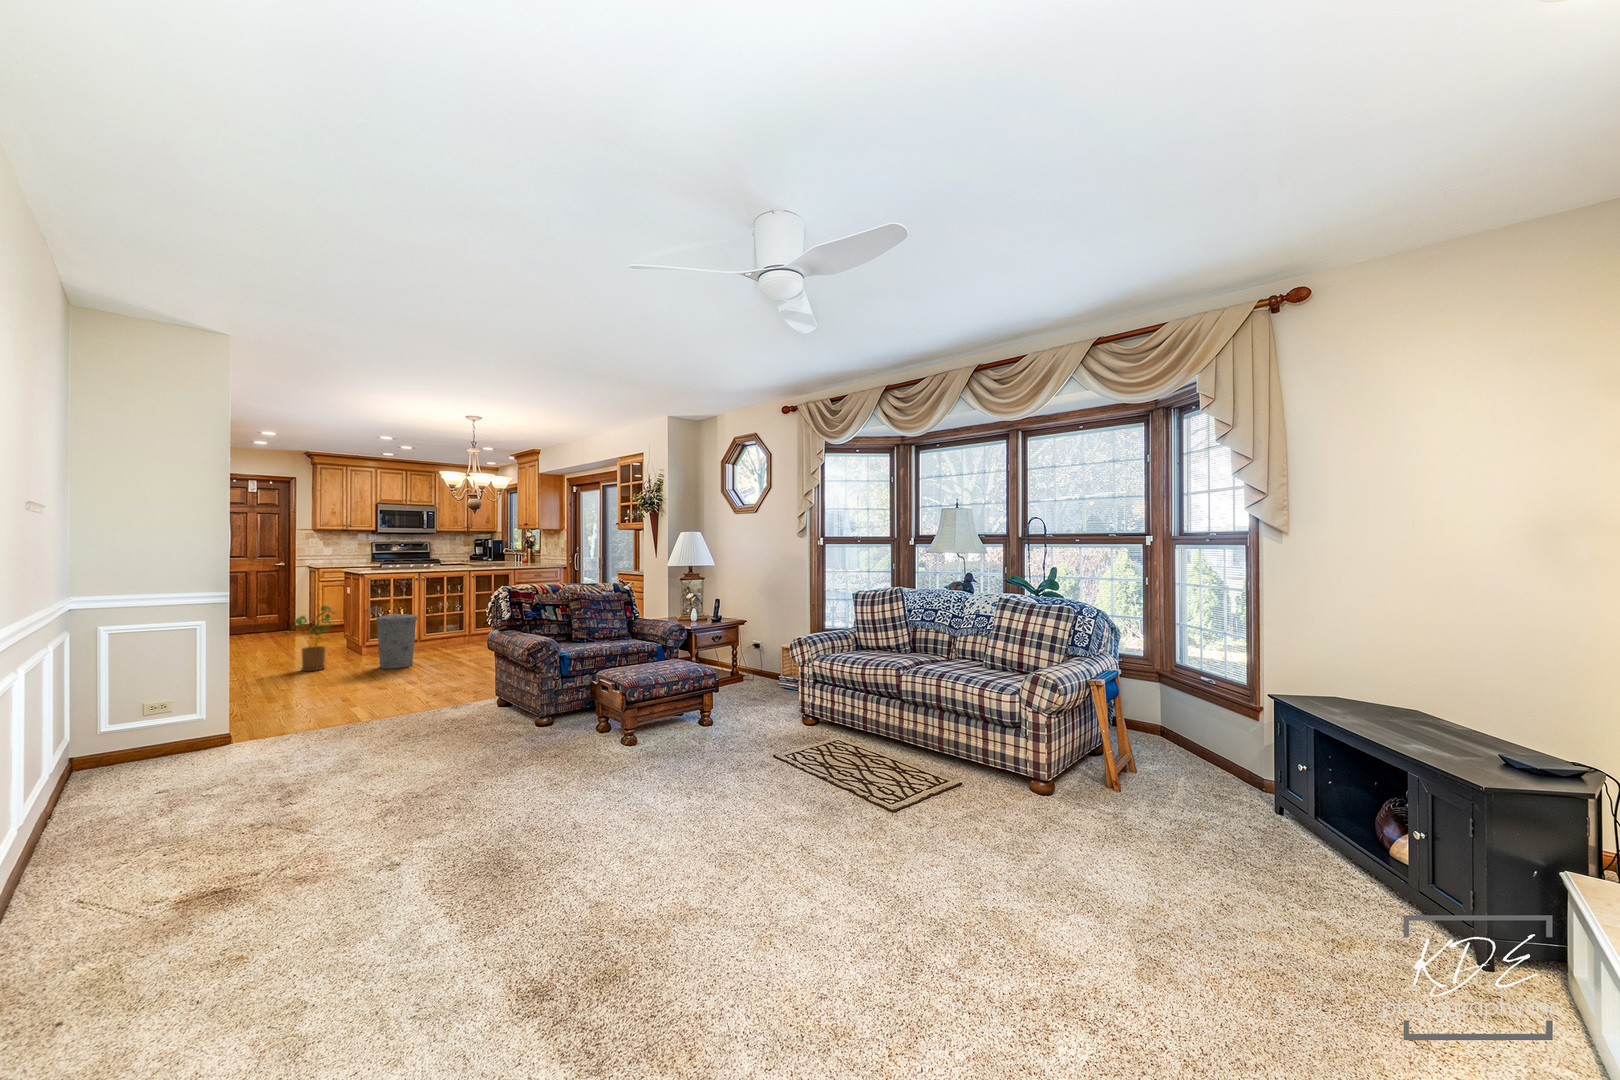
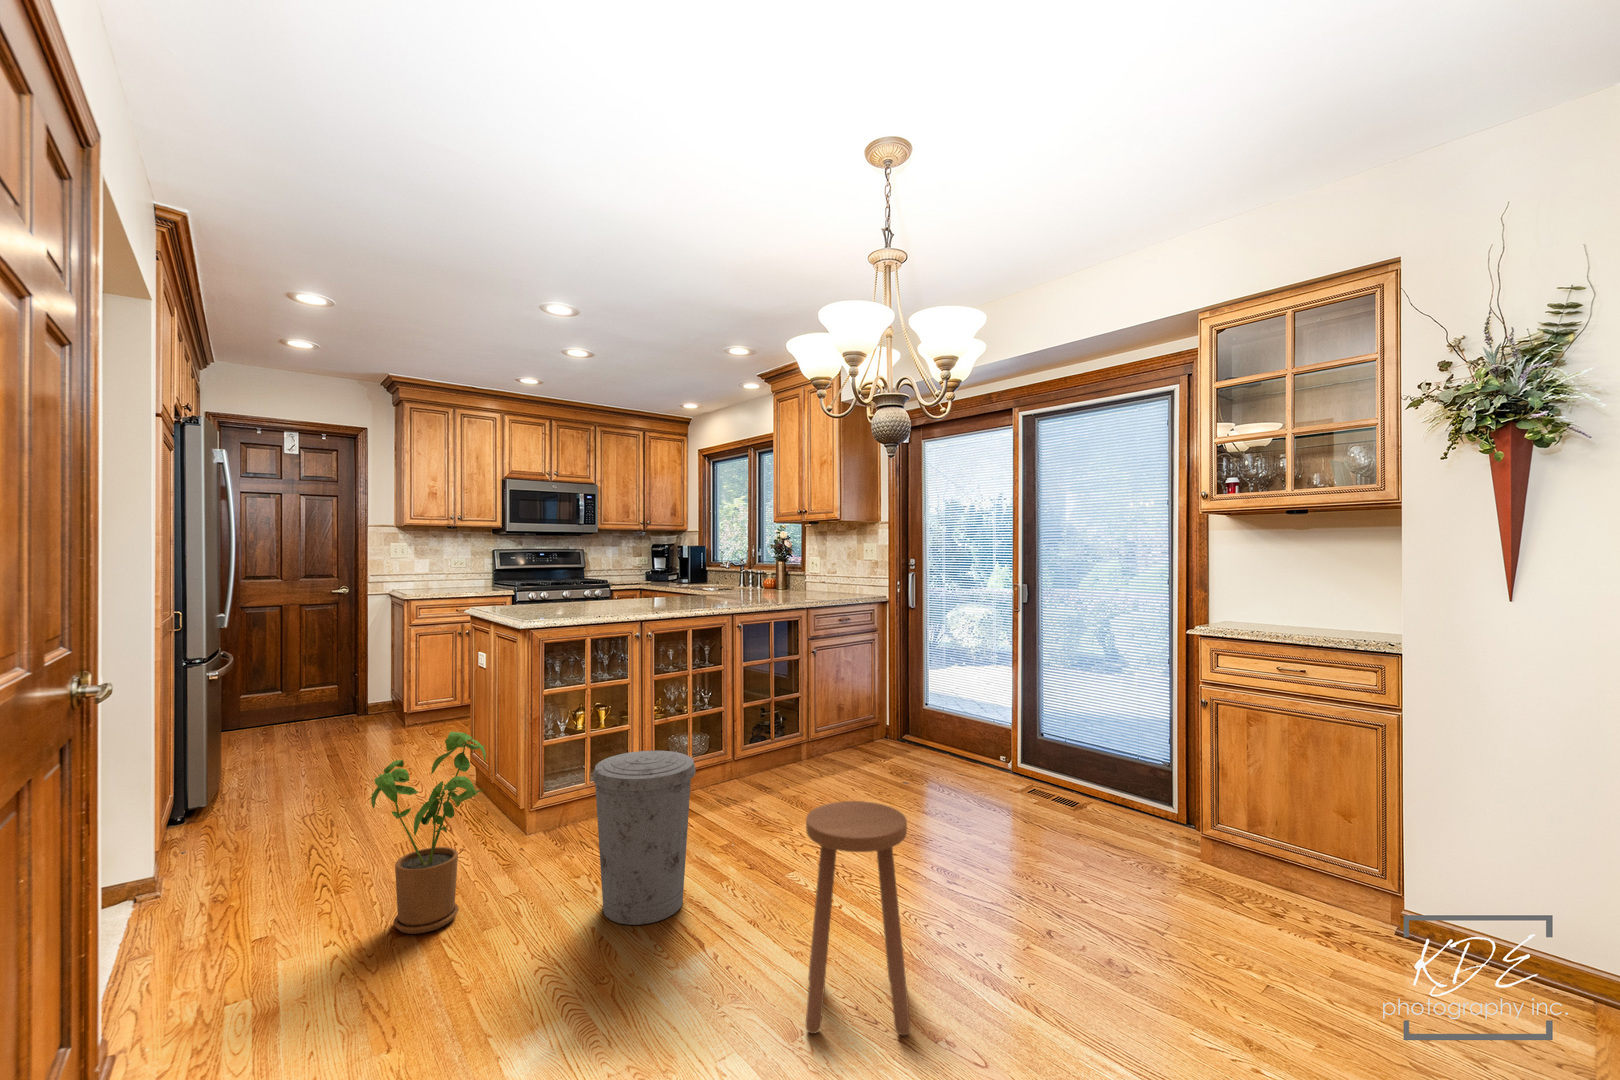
stool: none [425,619,467,679] -> present [806,801,910,1035]

